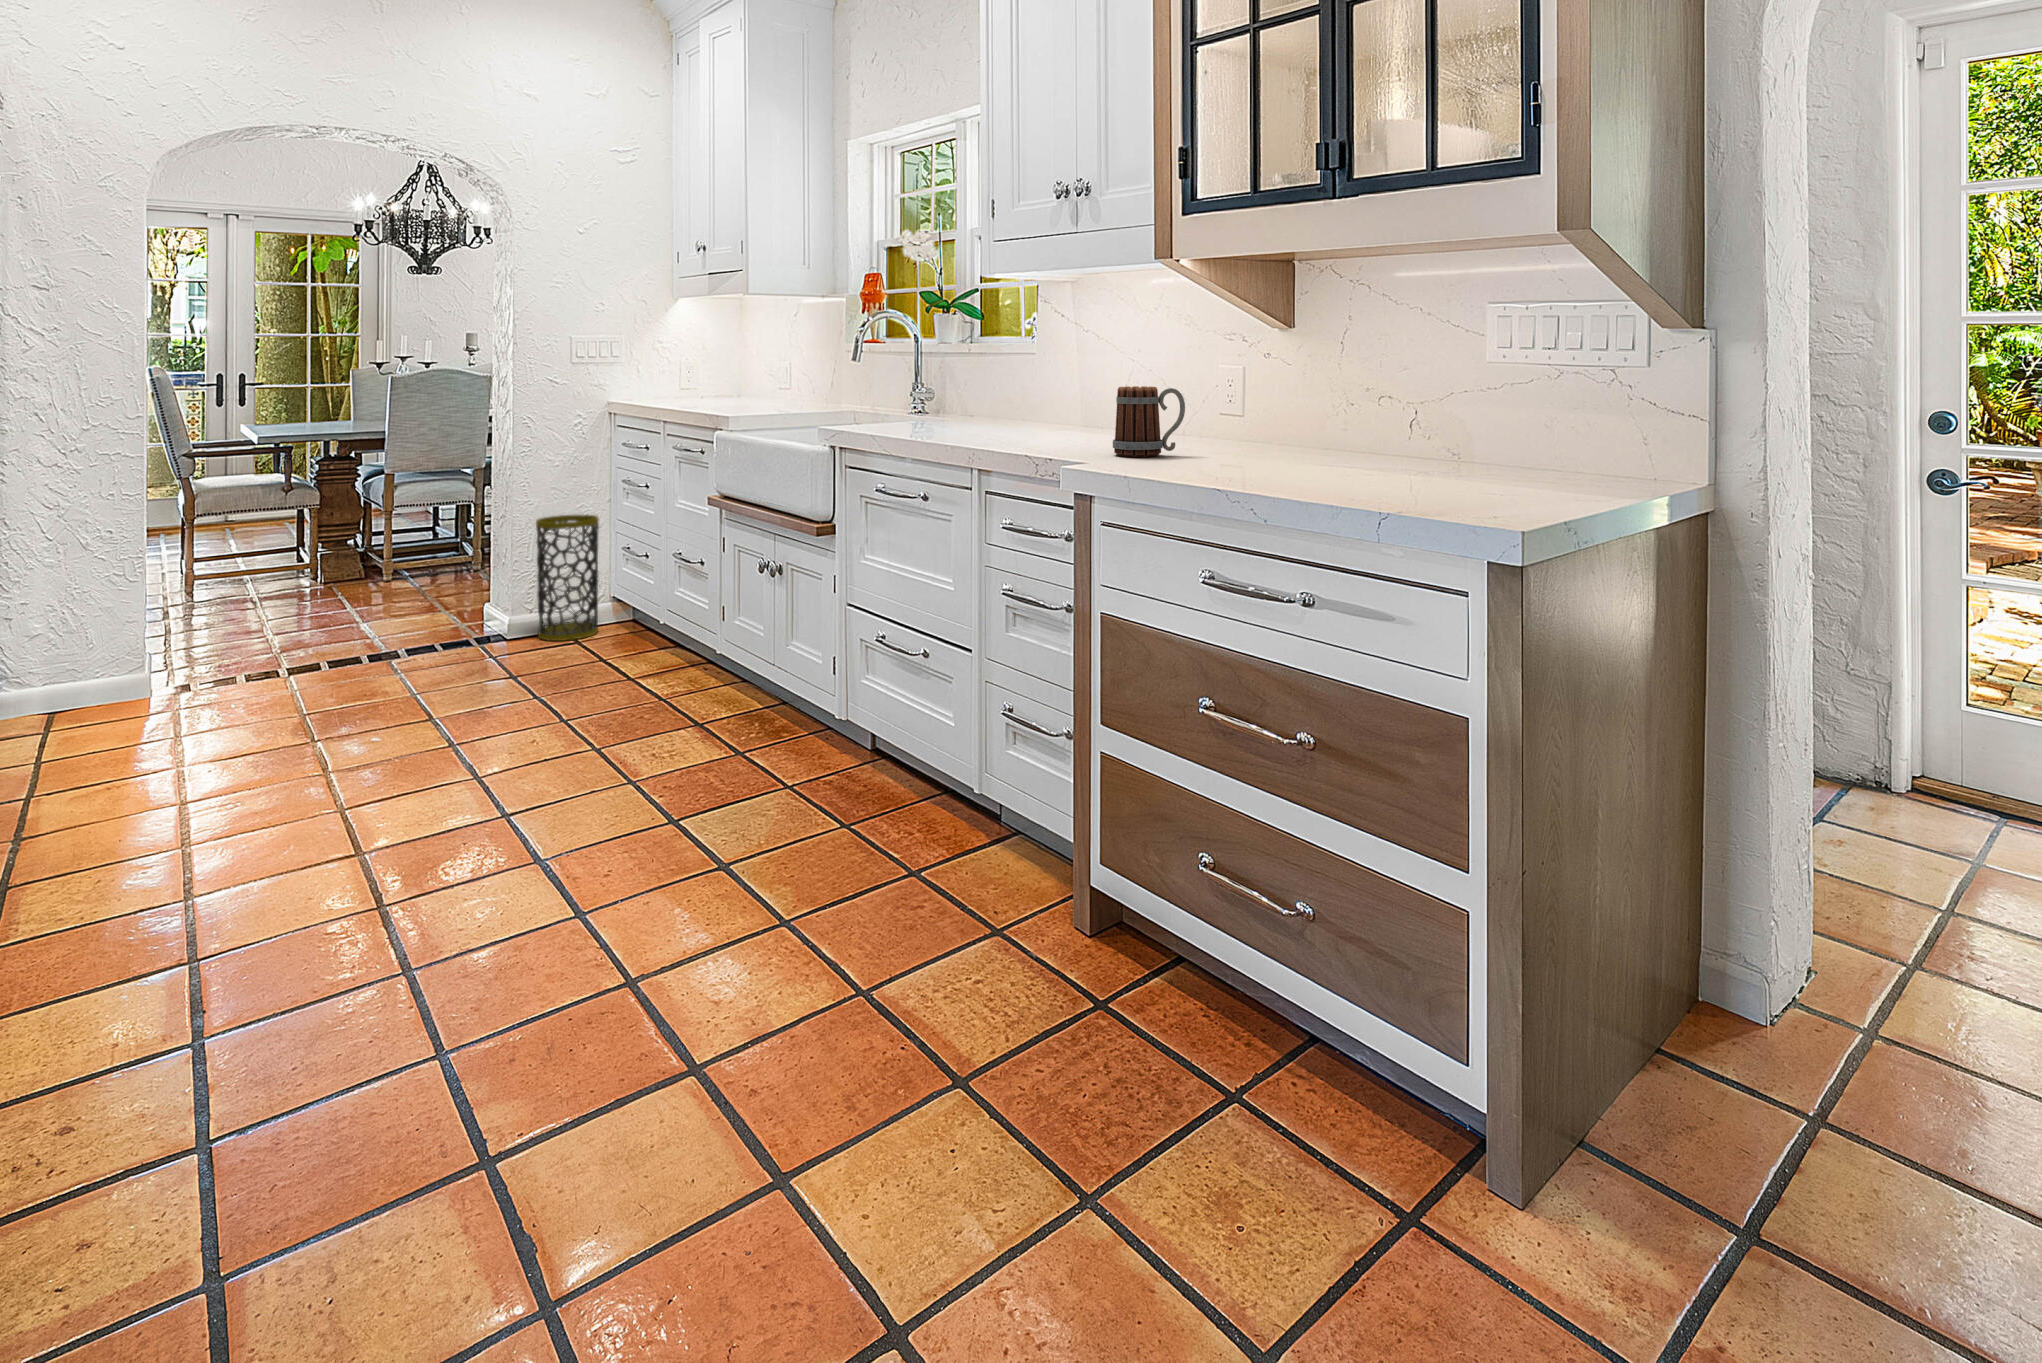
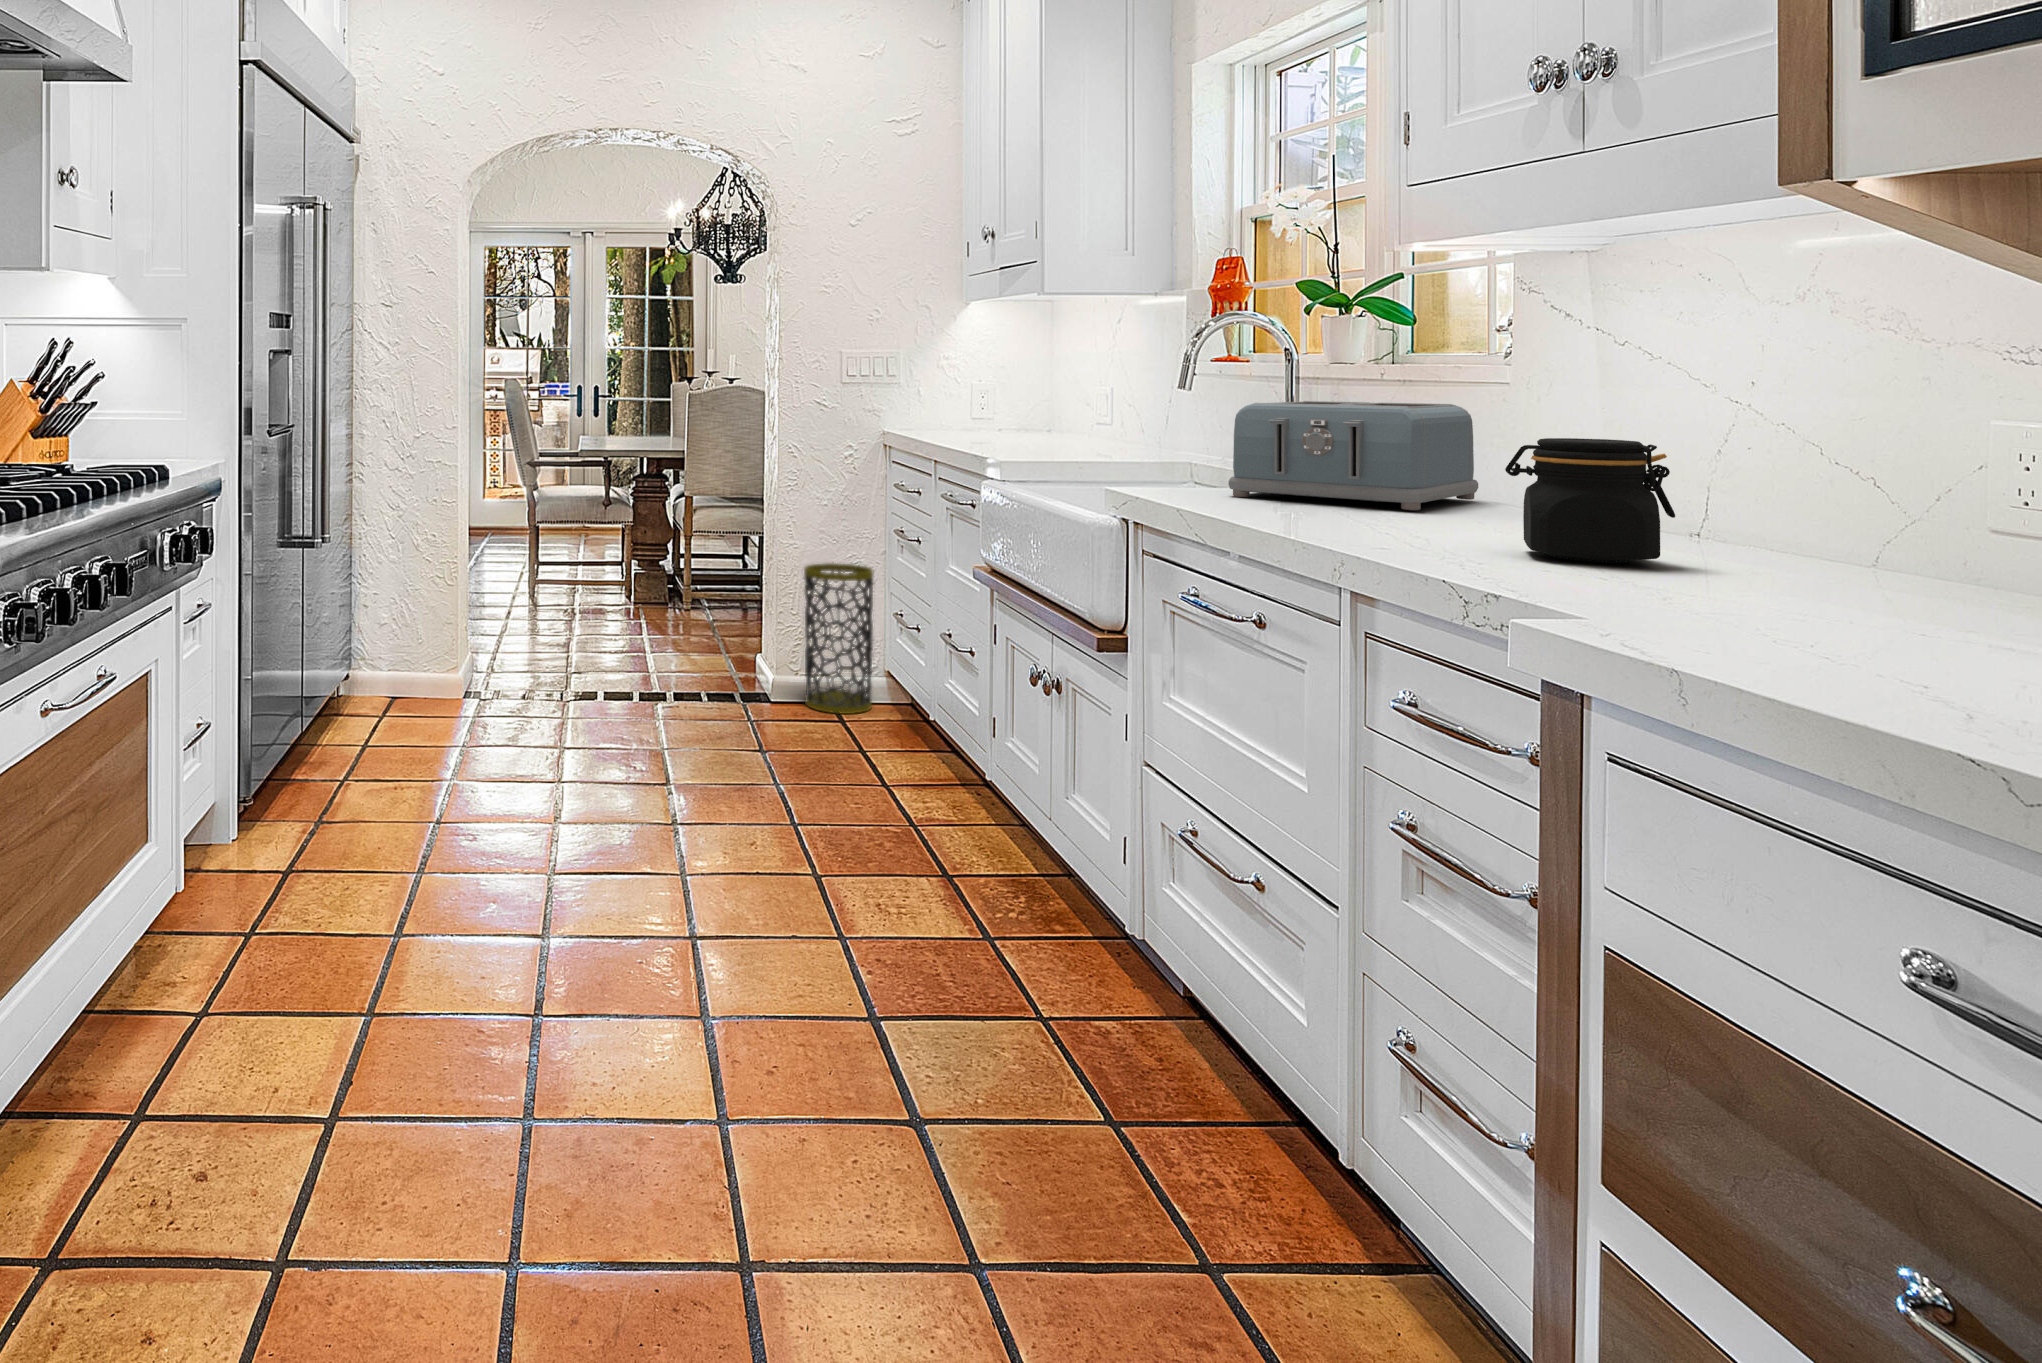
toaster: none [891,367,1018,430] -> present [1229,401,1478,510]
jar: none [1044,382,1113,446] -> present [1505,438,1675,563]
mug: present [1113,386,1185,457] -> none [1663,455,1876,607]

